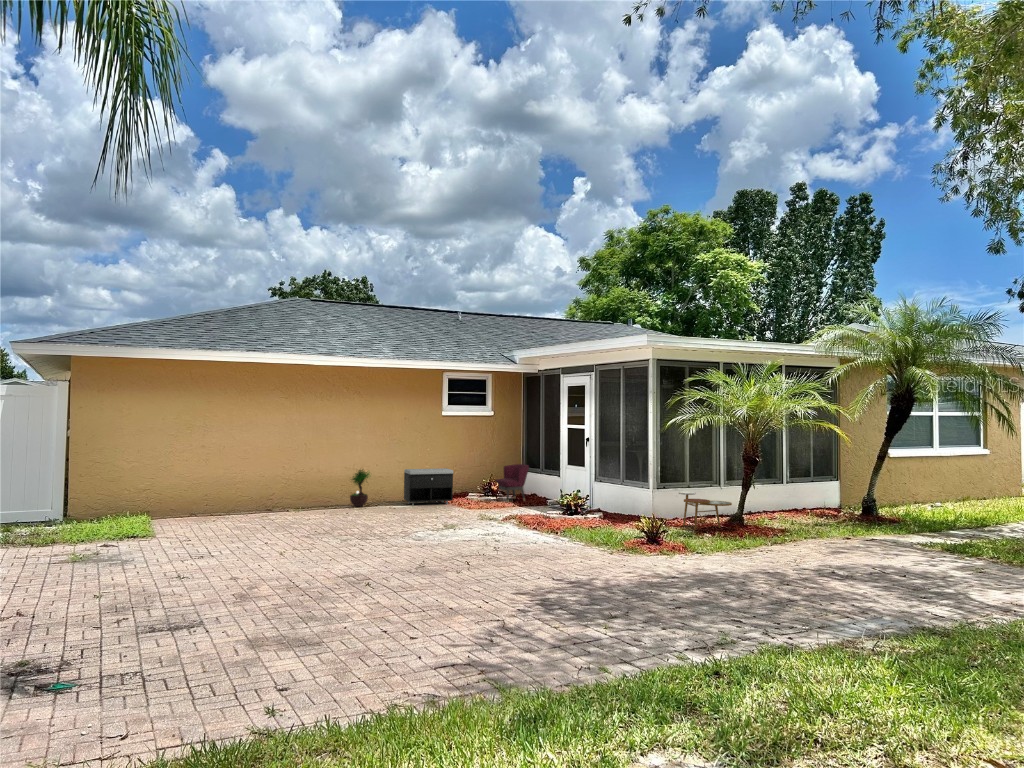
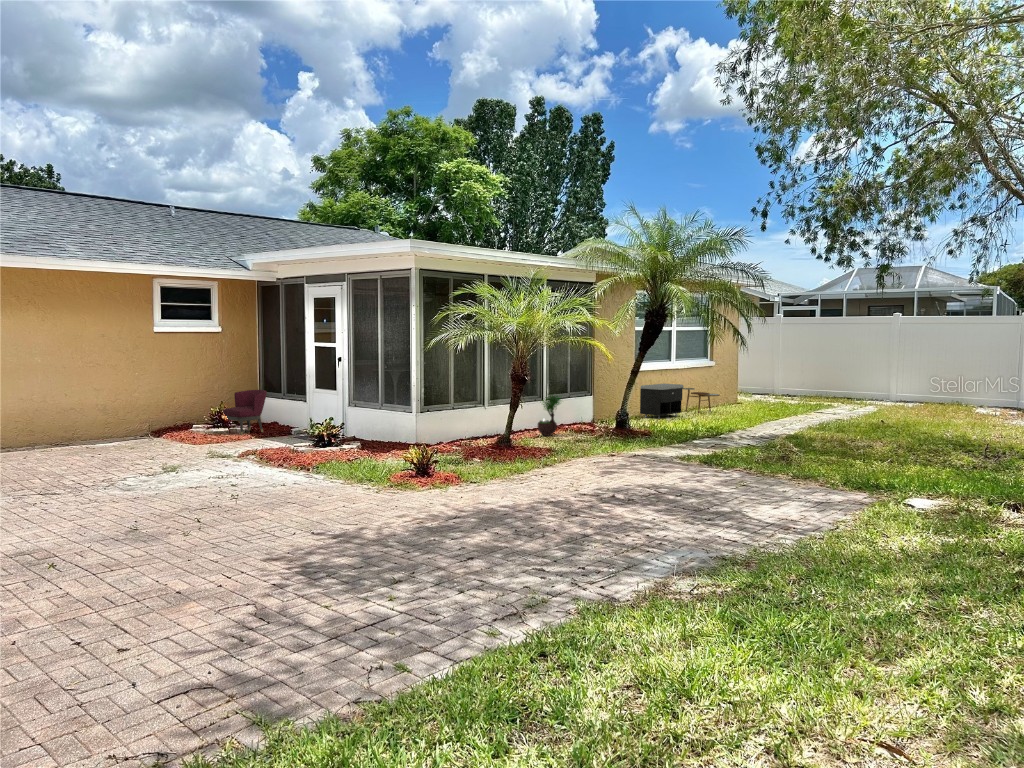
storage bench: present [404,468,453,506] -> present [640,384,684,419]
potted tree: present [350,470,369,507] -> present [538,395,560,436]
side table: present [679,492,732,530] -> present [683,388,720,413]

